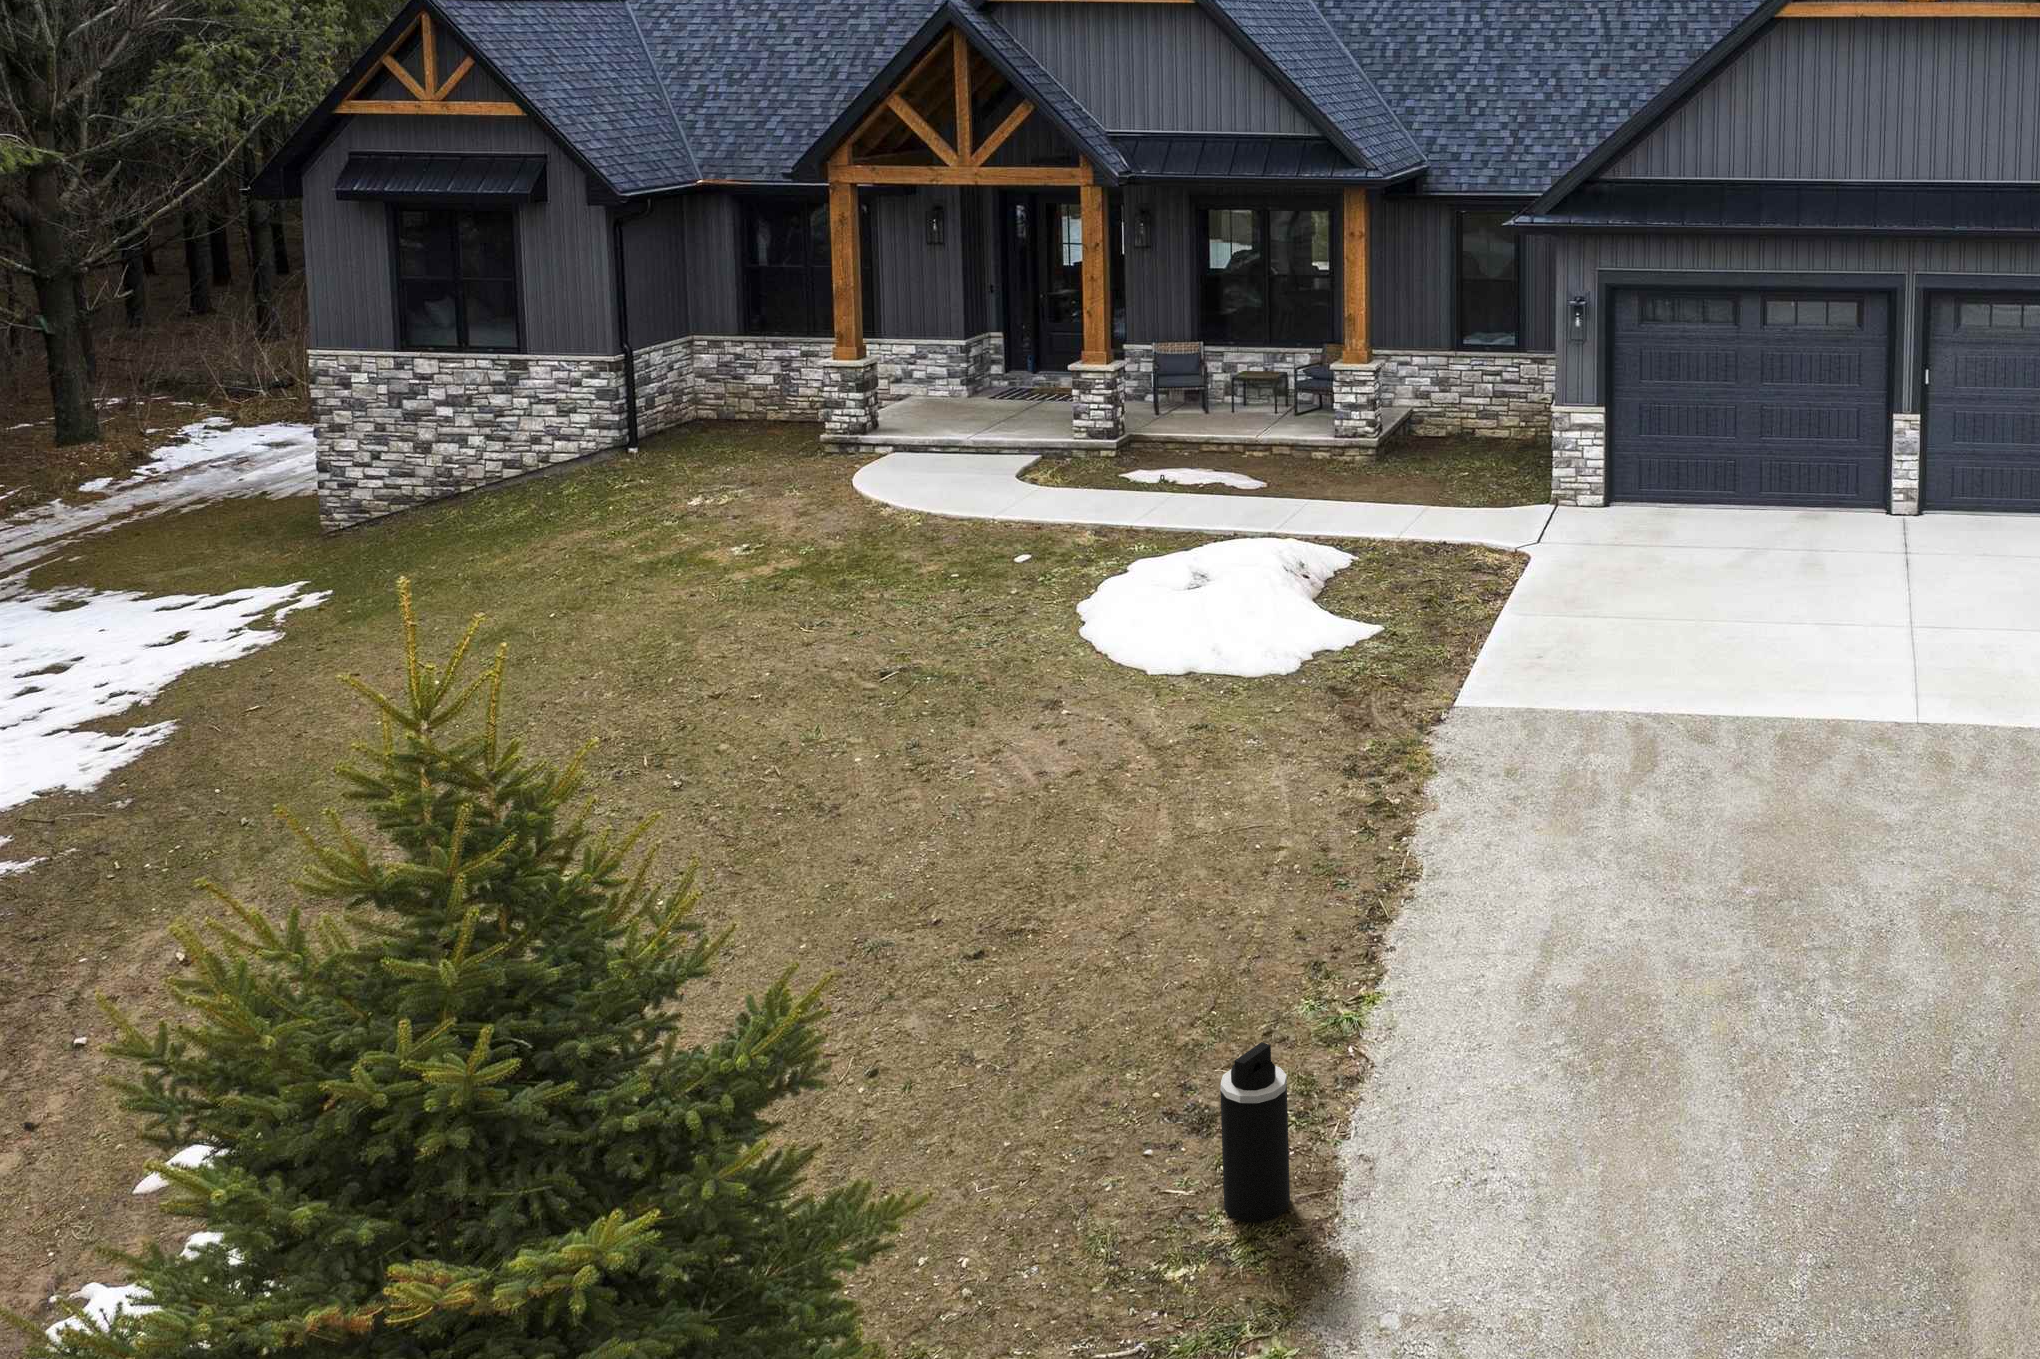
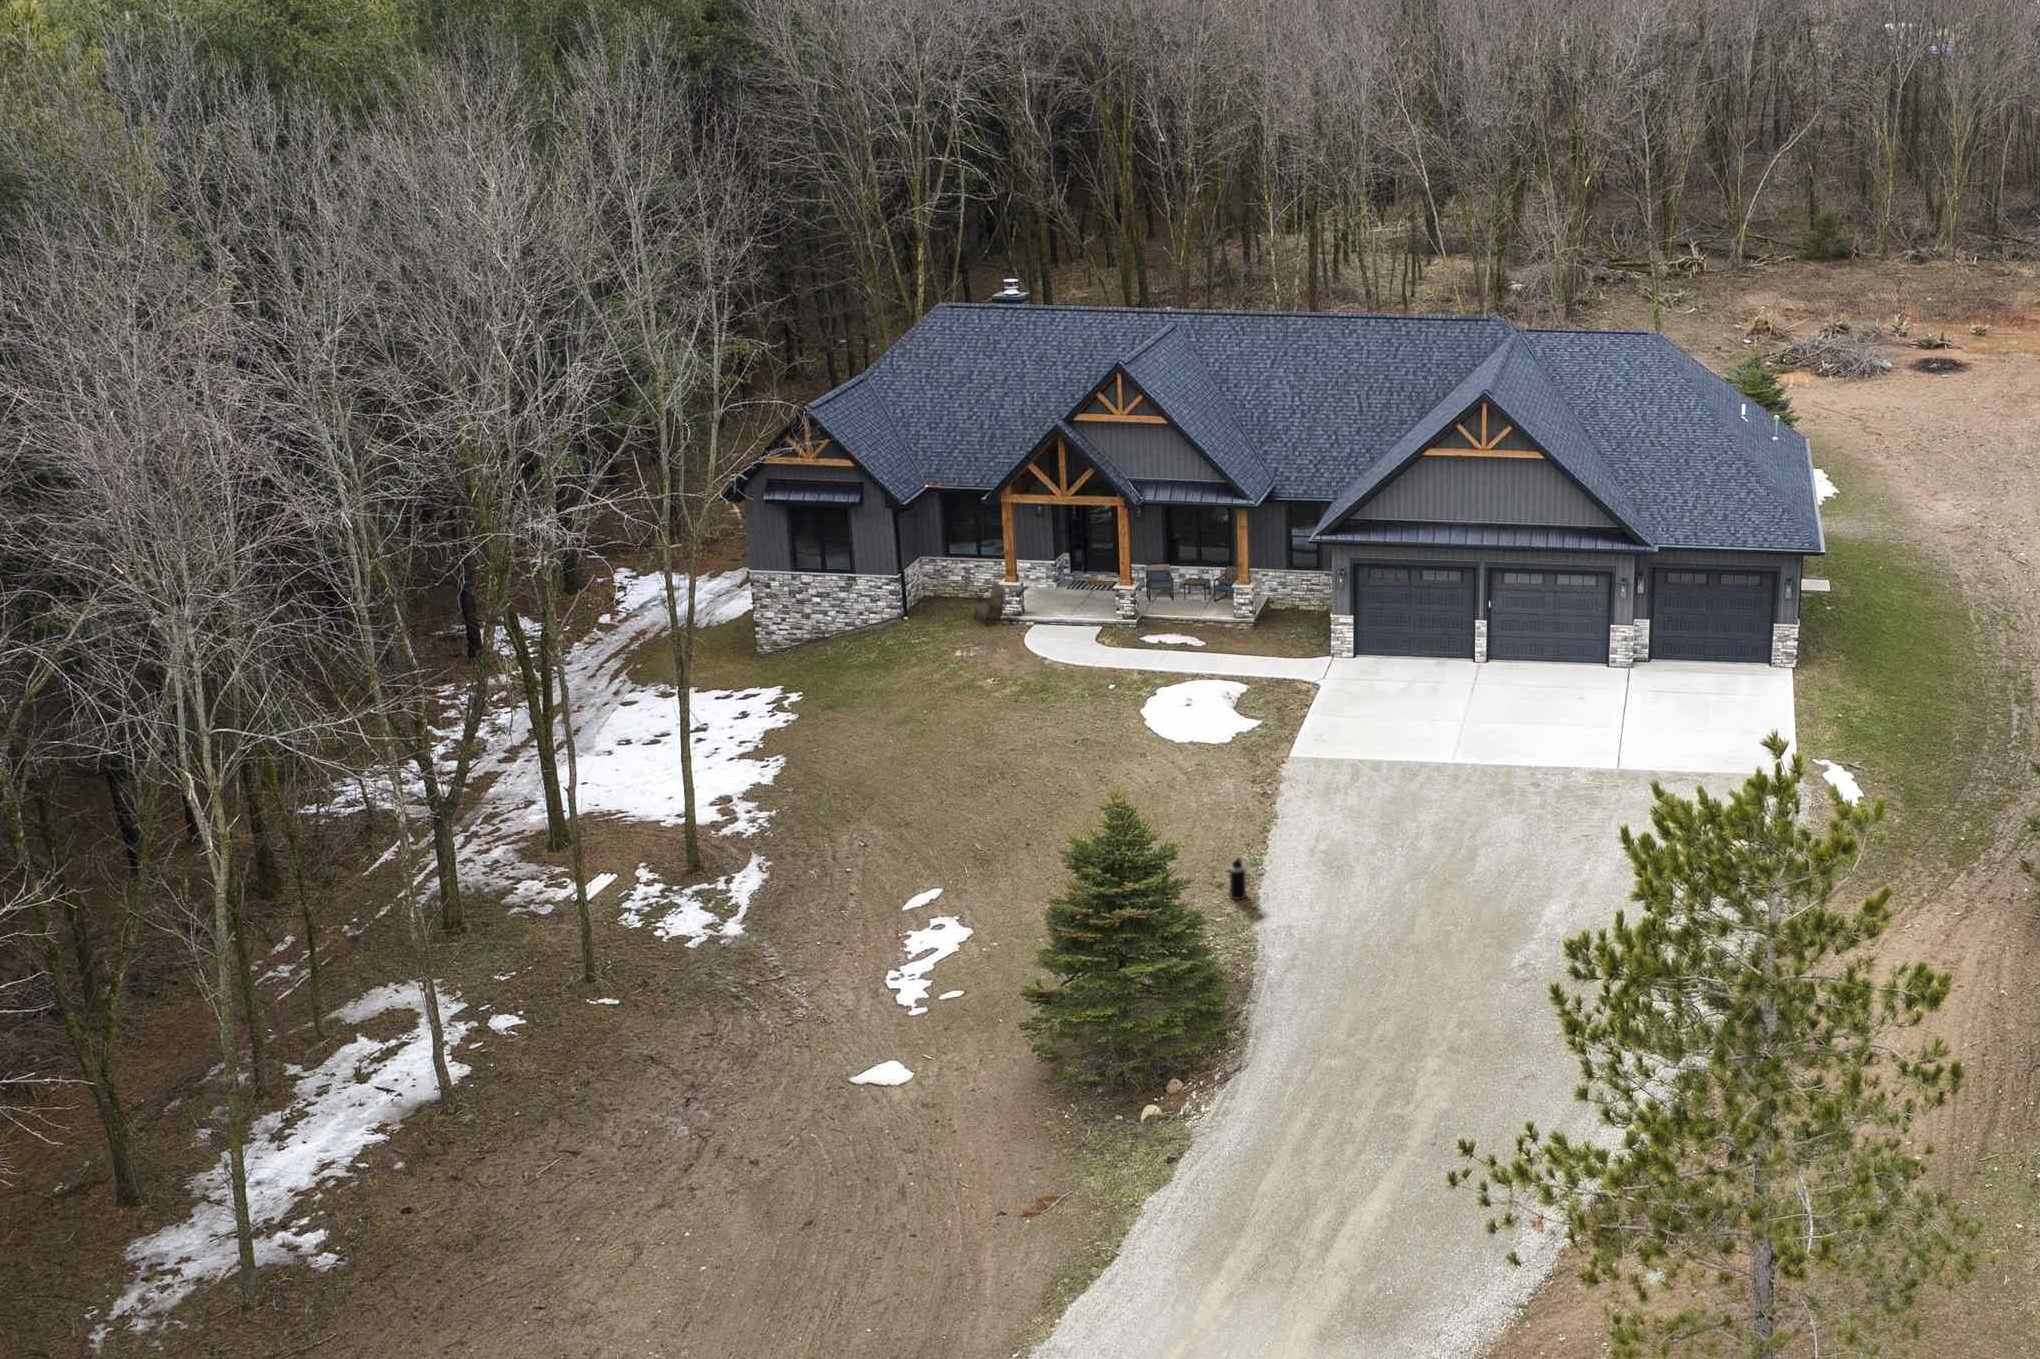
lounge chair: none [761,361,848,455] -> present [974,581,1006,618]

